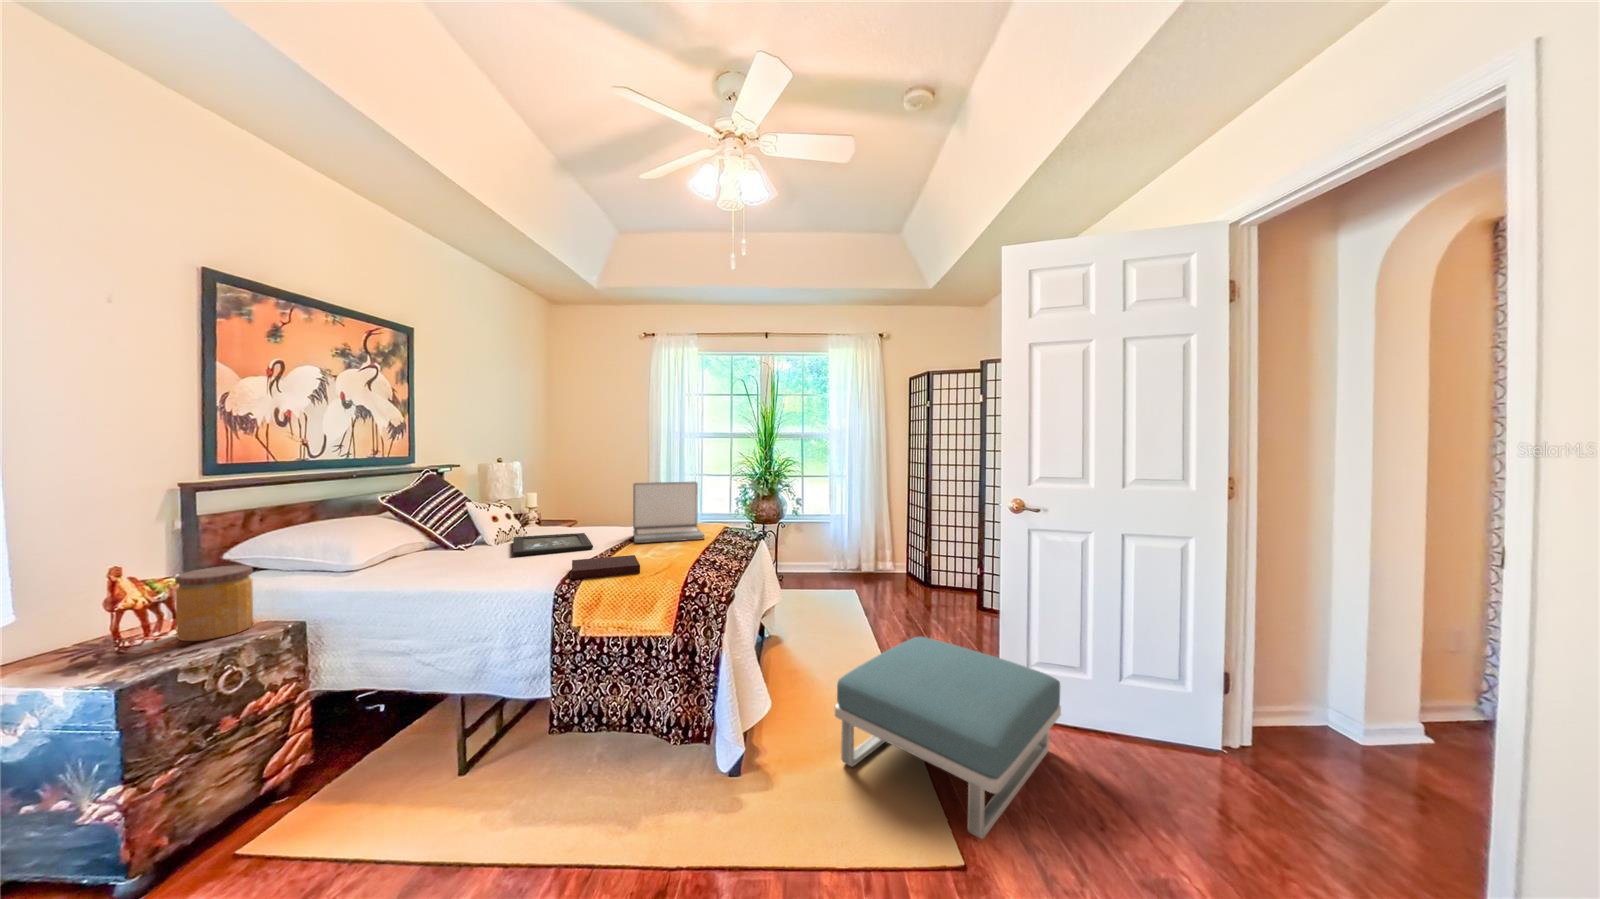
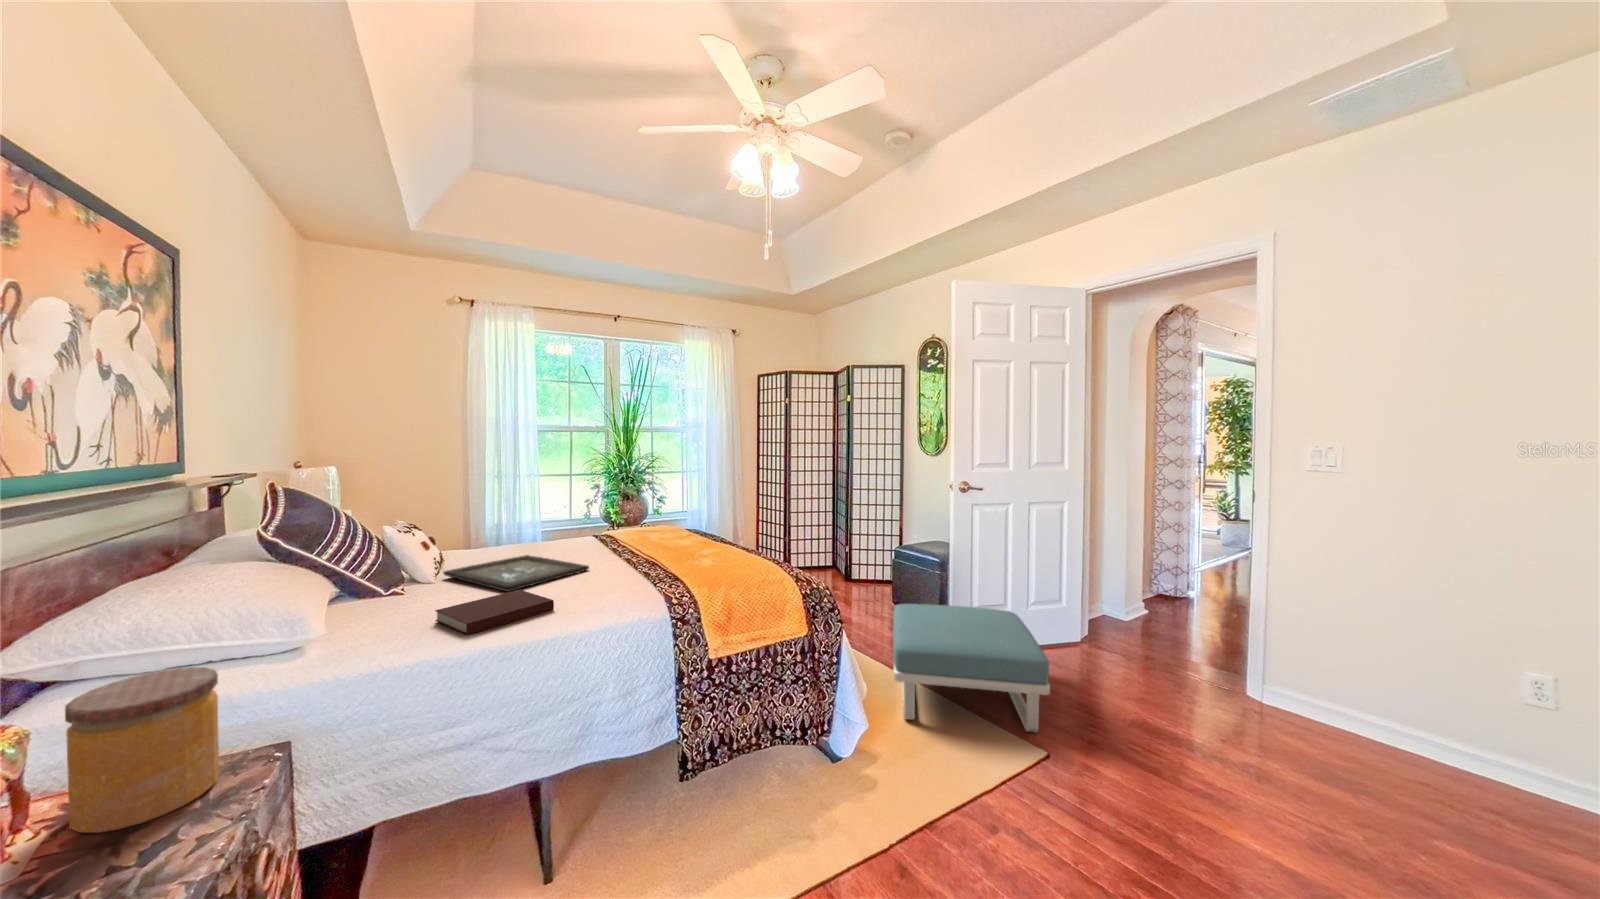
laptop: present [633,482,704,543] -> none [588,482,686,557]
notebook: present [572,555,640,579] -> present [435,590,554,635]

